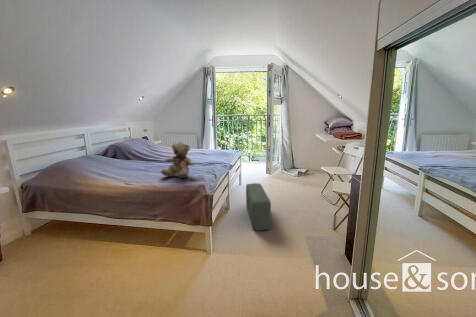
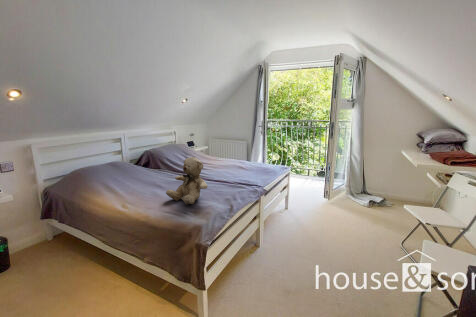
pouf: present [246,183,271,230] -> none [277,217,306,295]

